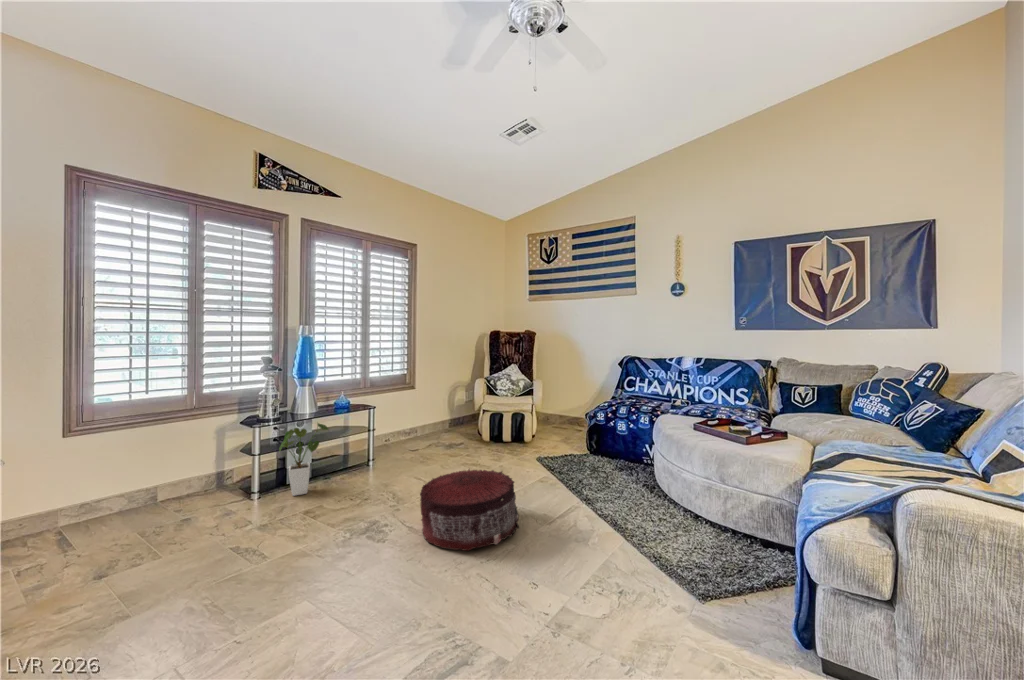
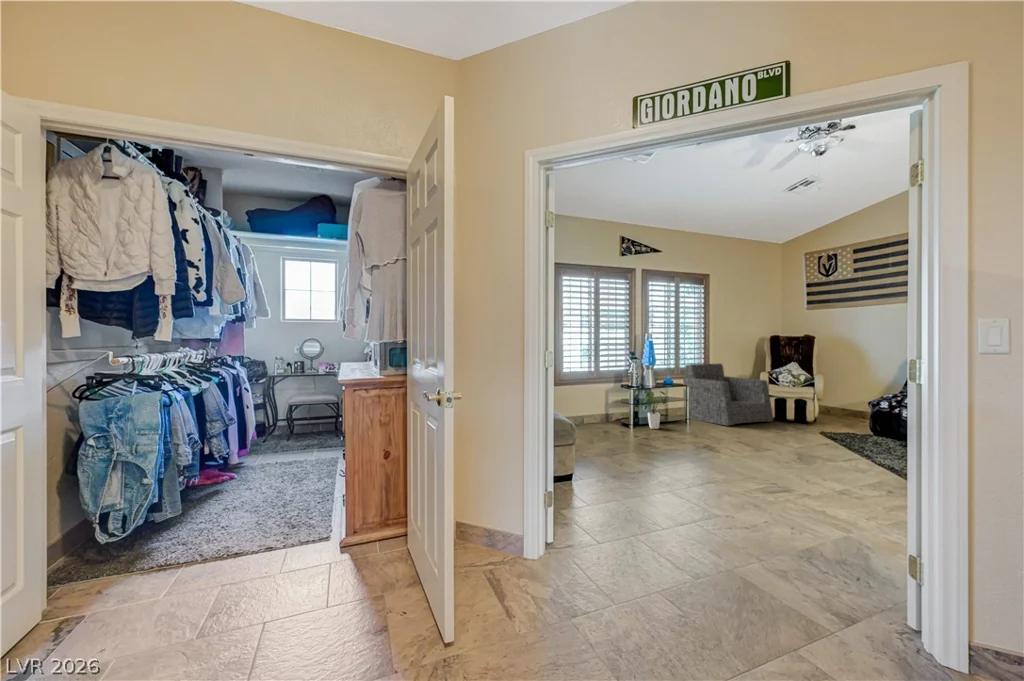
armchair: none [374,368,488,465] -> present [683,363,773,426]
pouf: present [420,469,519,551] -> none [739,420,810,457]

